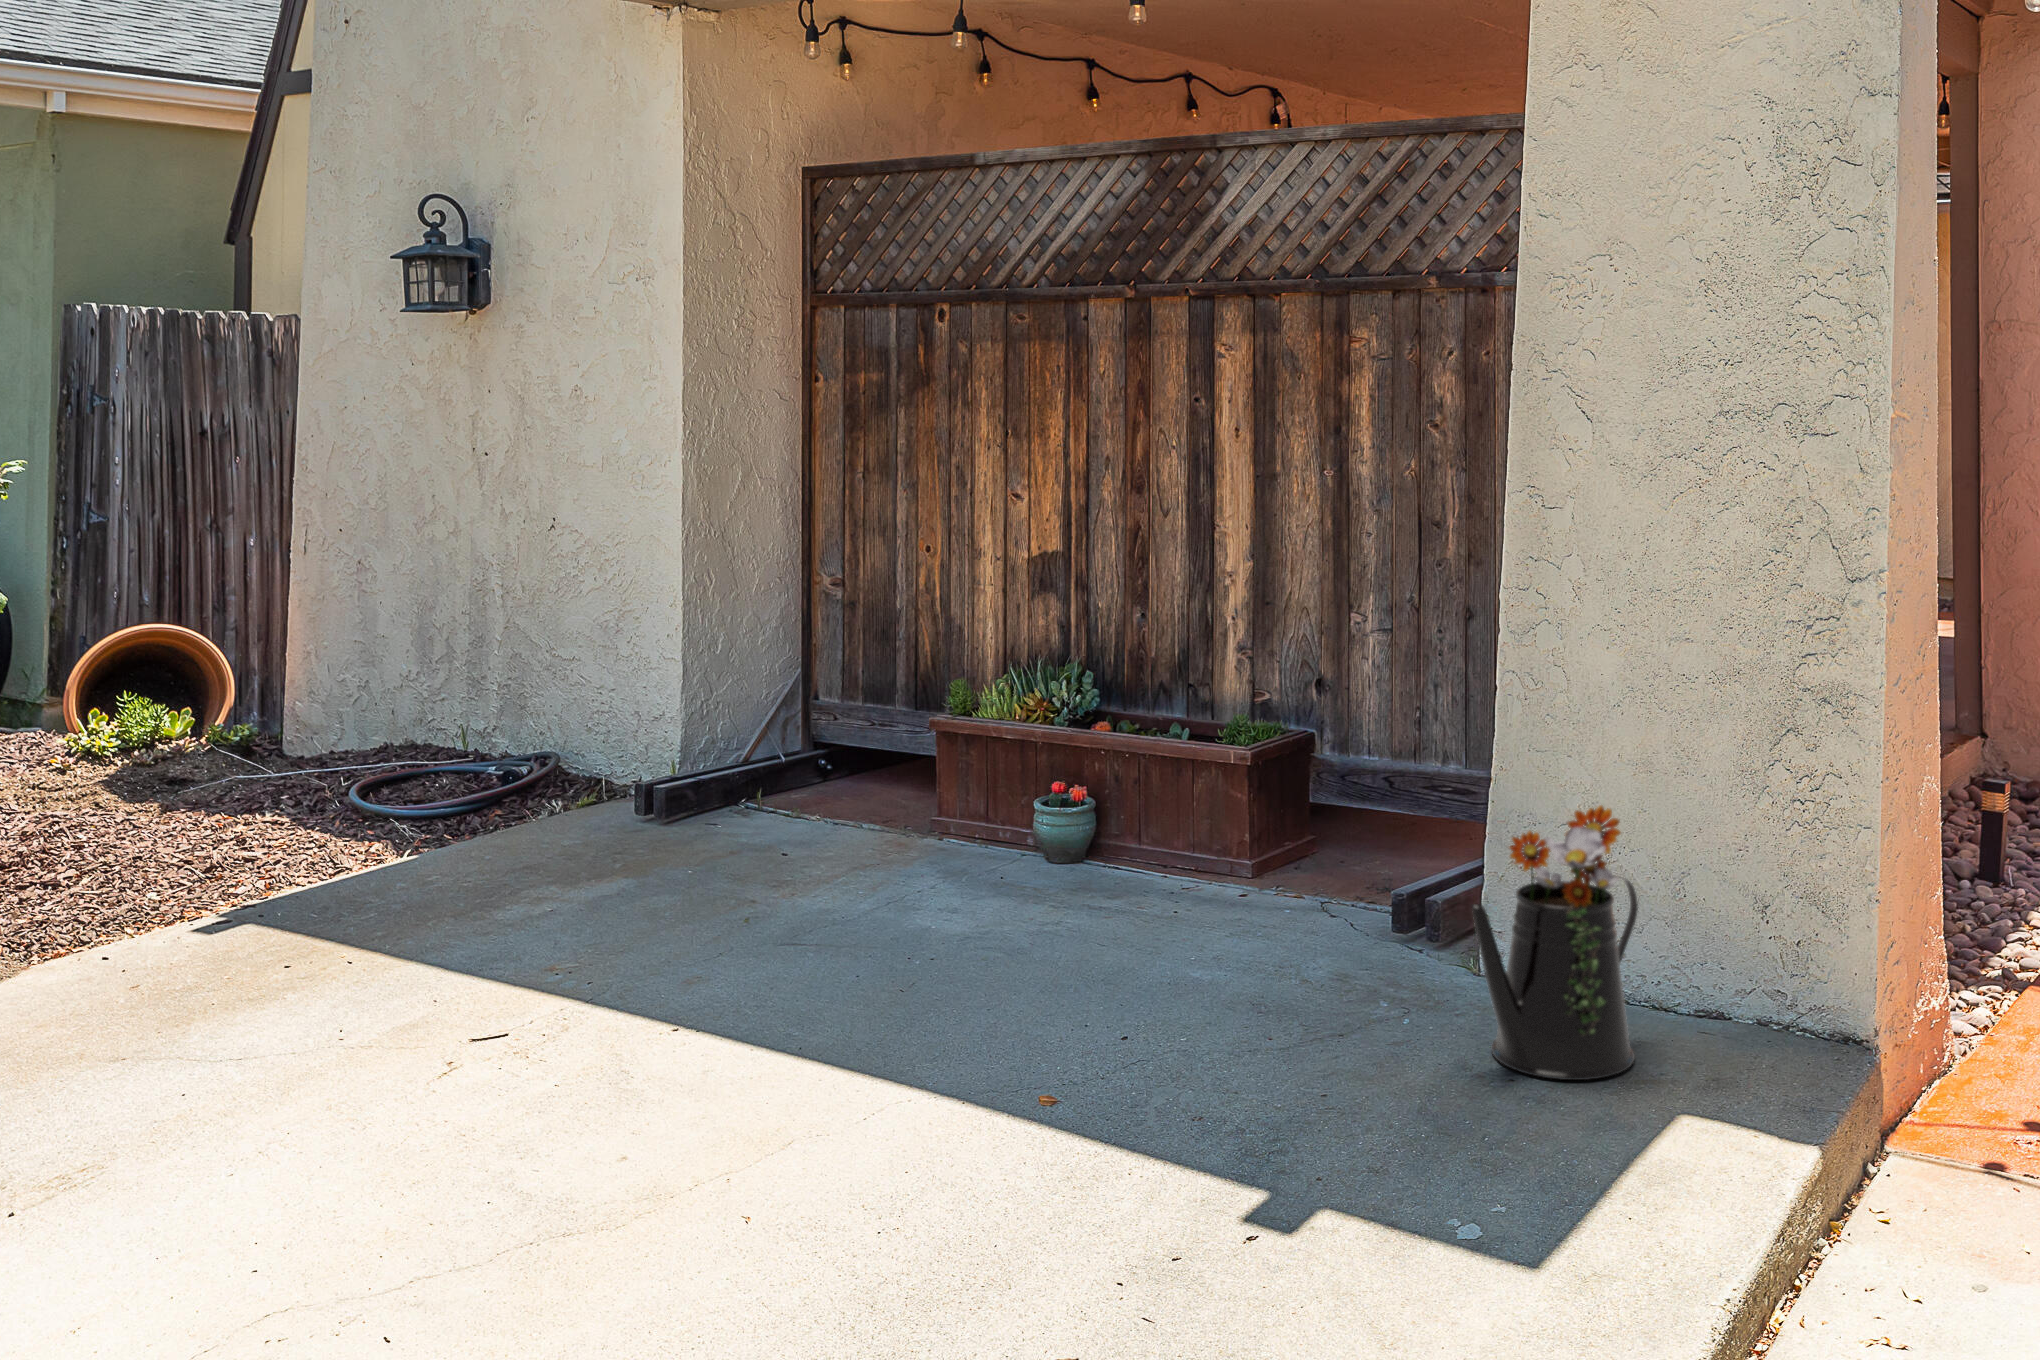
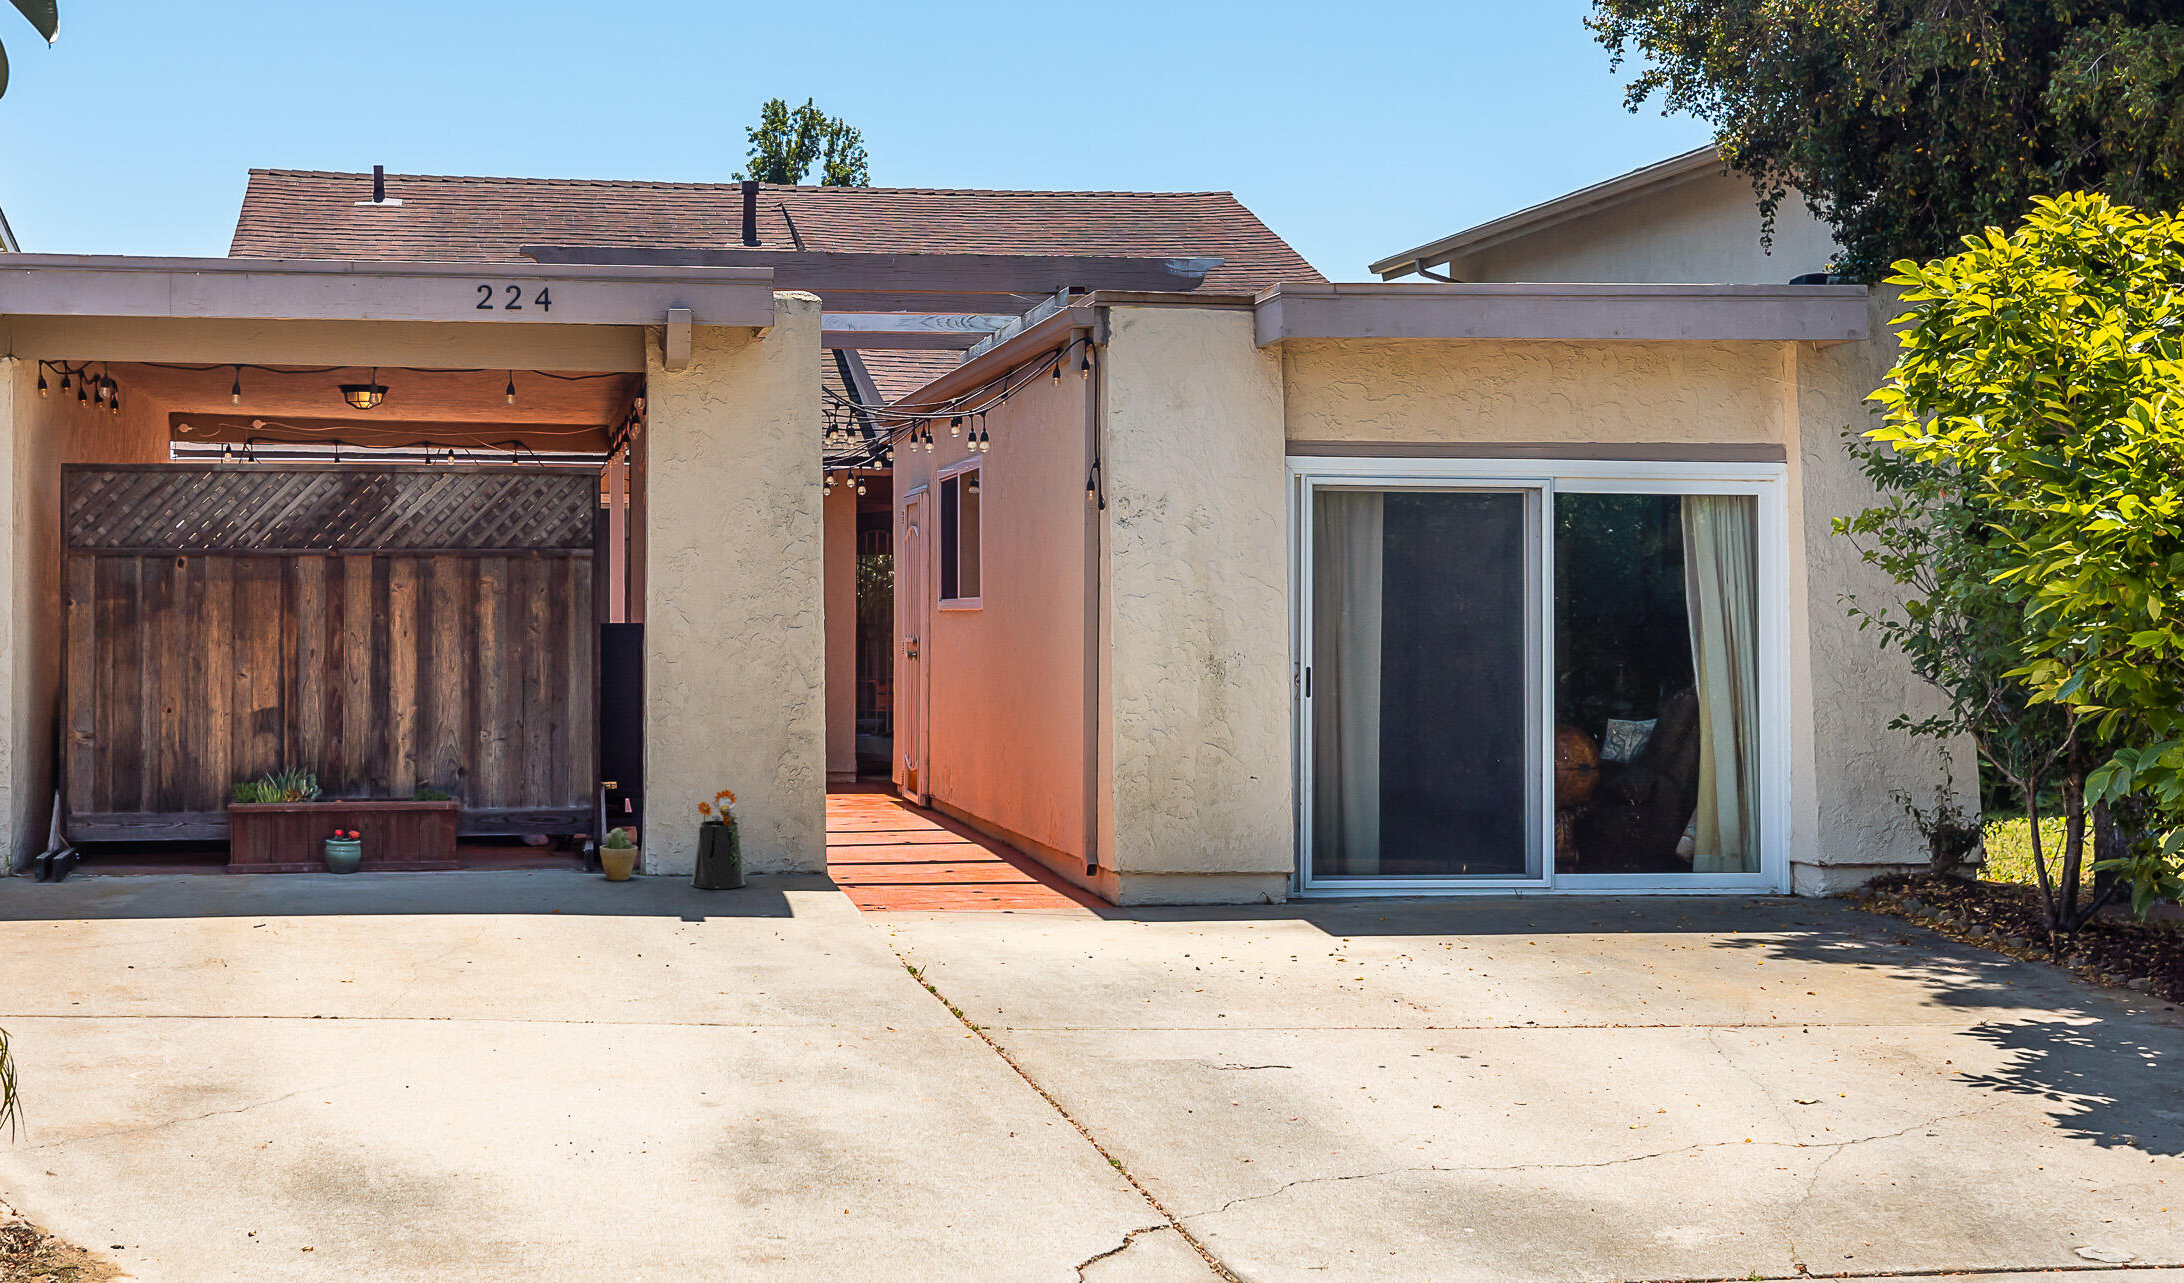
potted plant: none [1341,859,1429,989] -> present [600,828,638,880]

